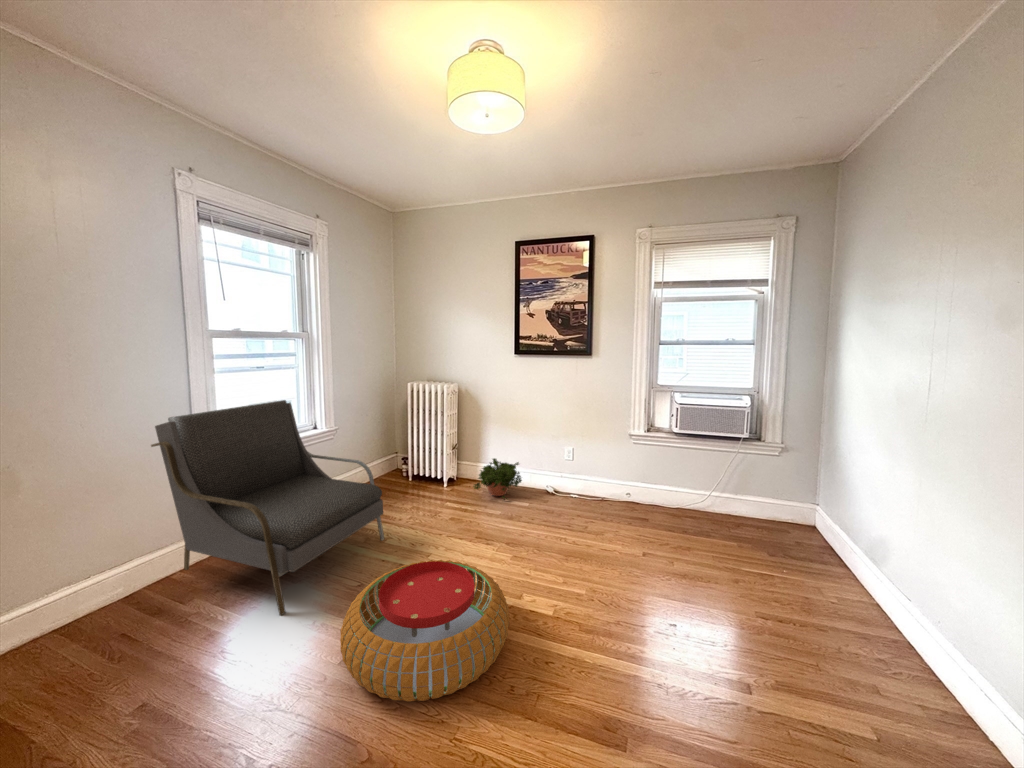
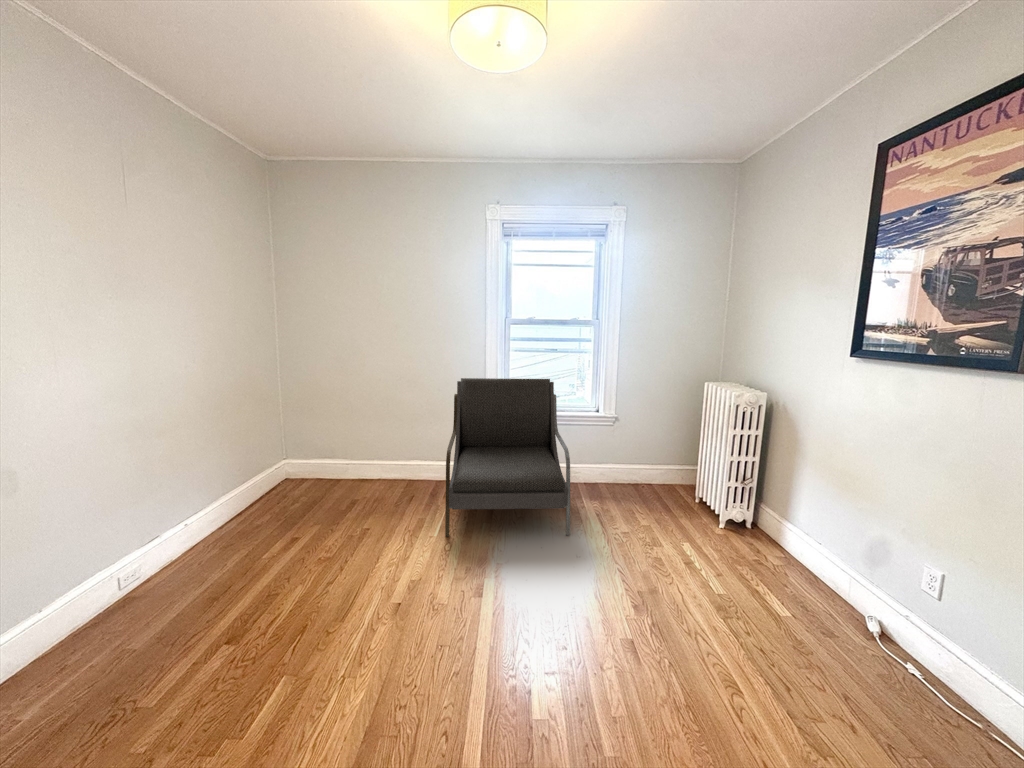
potted plant: present [474,458,522,498] -> none [715,517,816,588]
pouf: present [340,560,509,702] -> none [363,544,523,675]

